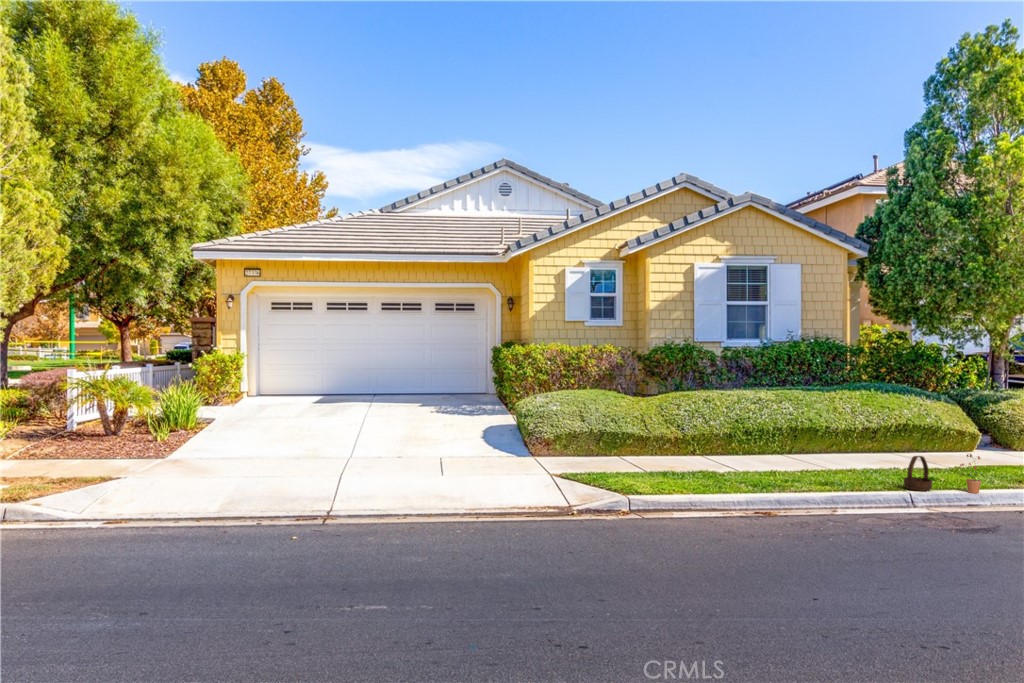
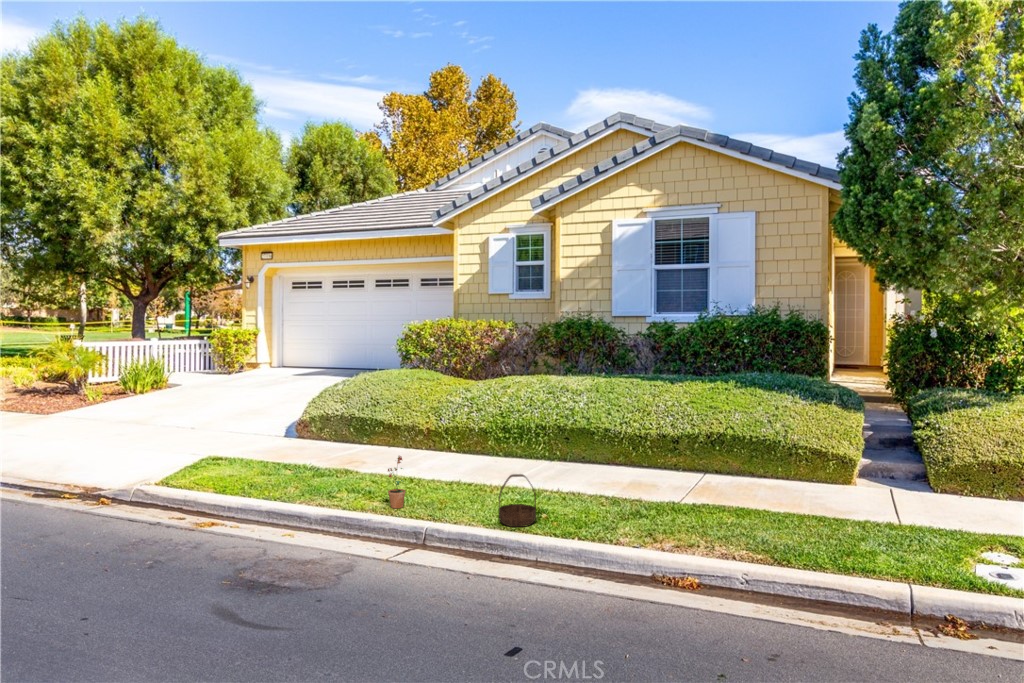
potted plant: present [960,454,981,493] -> present [388,456,406,508]

